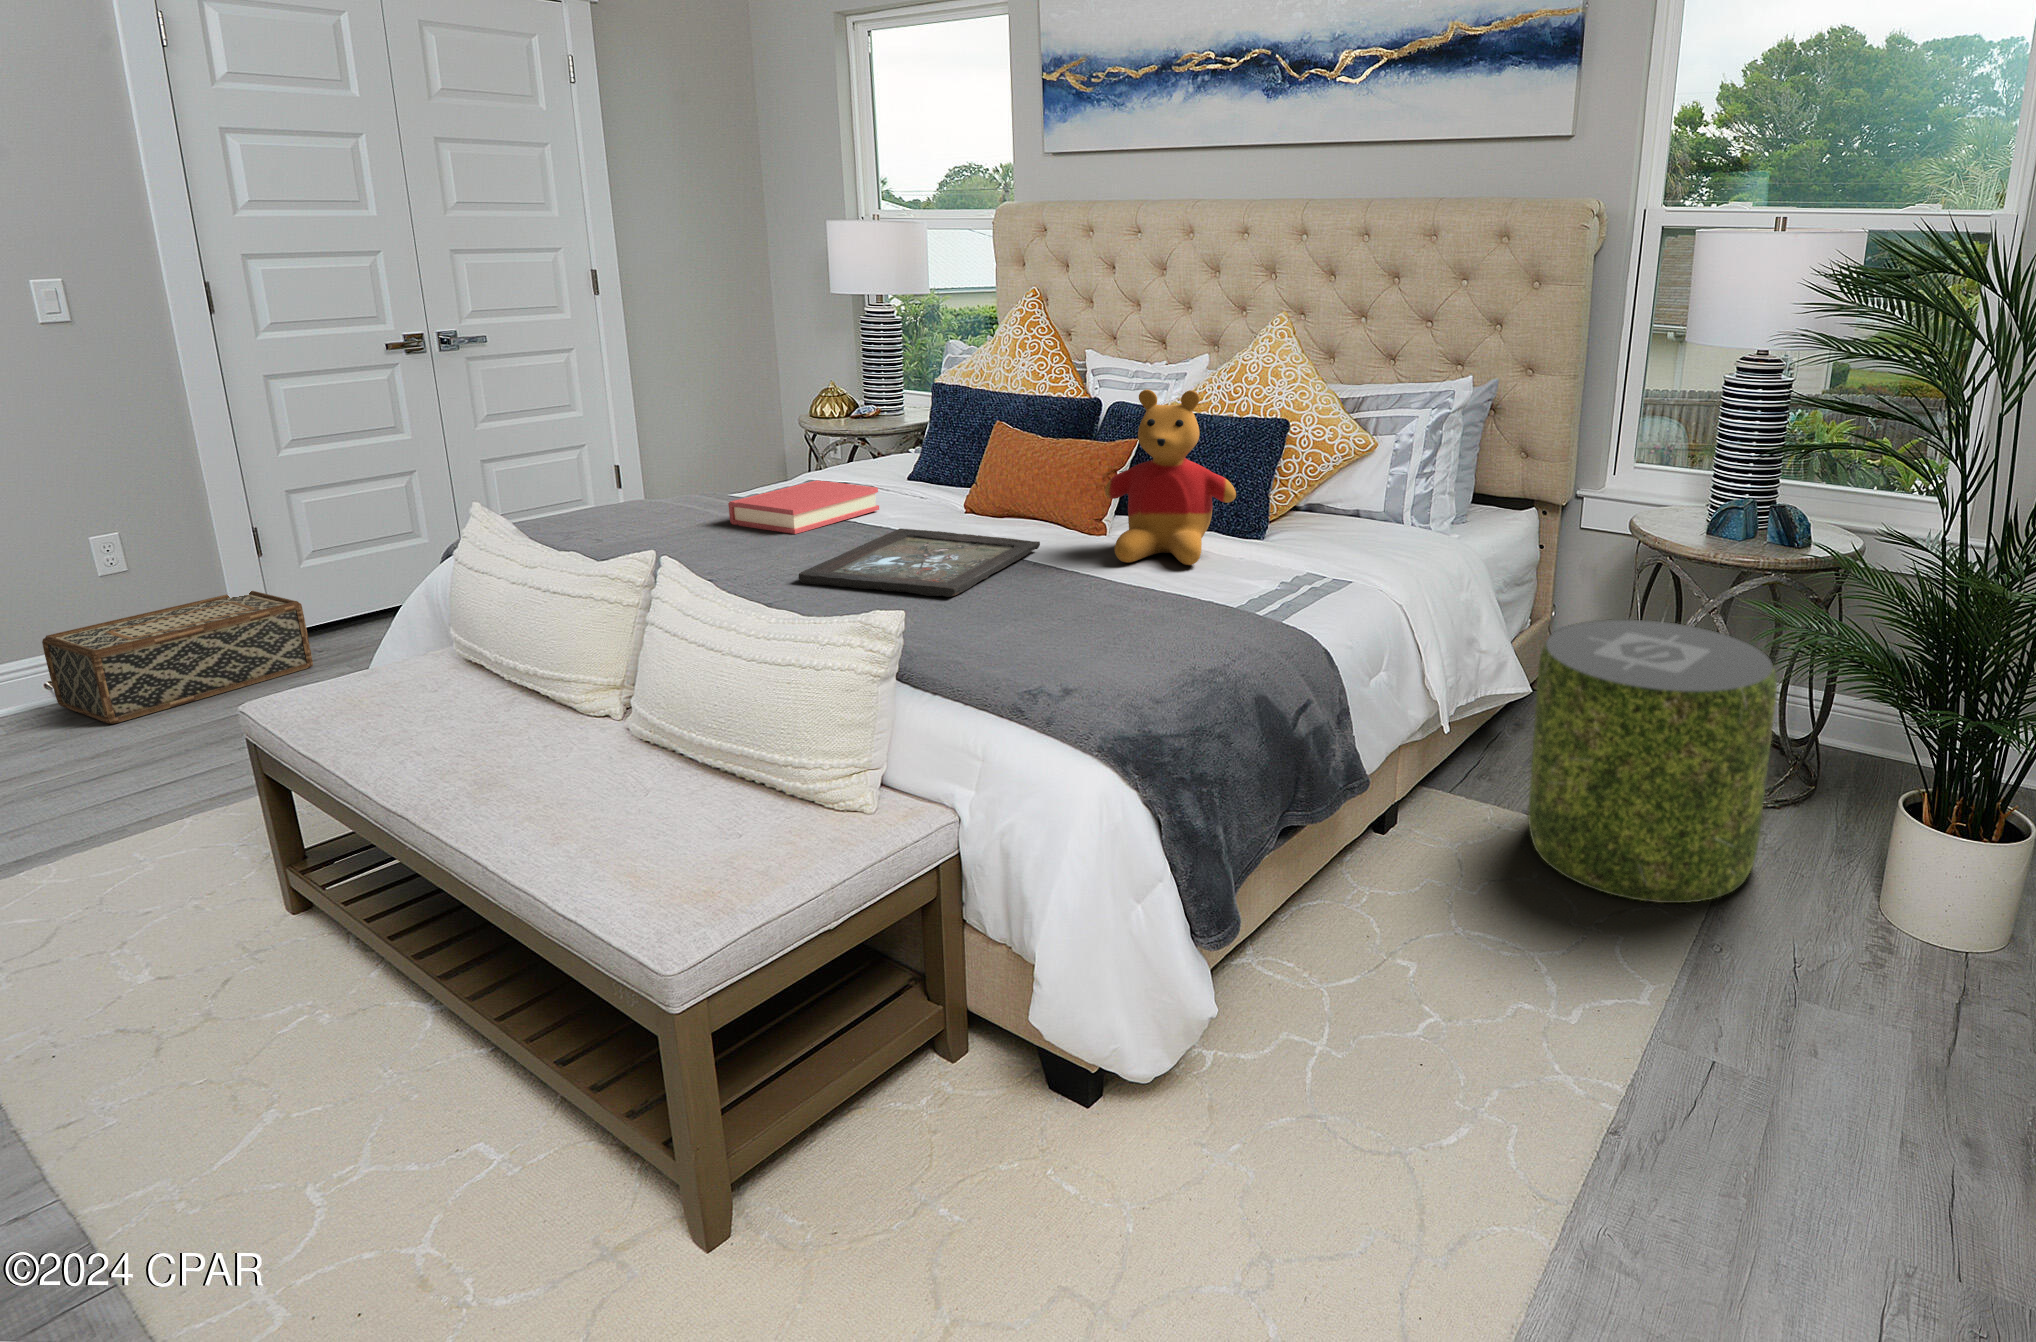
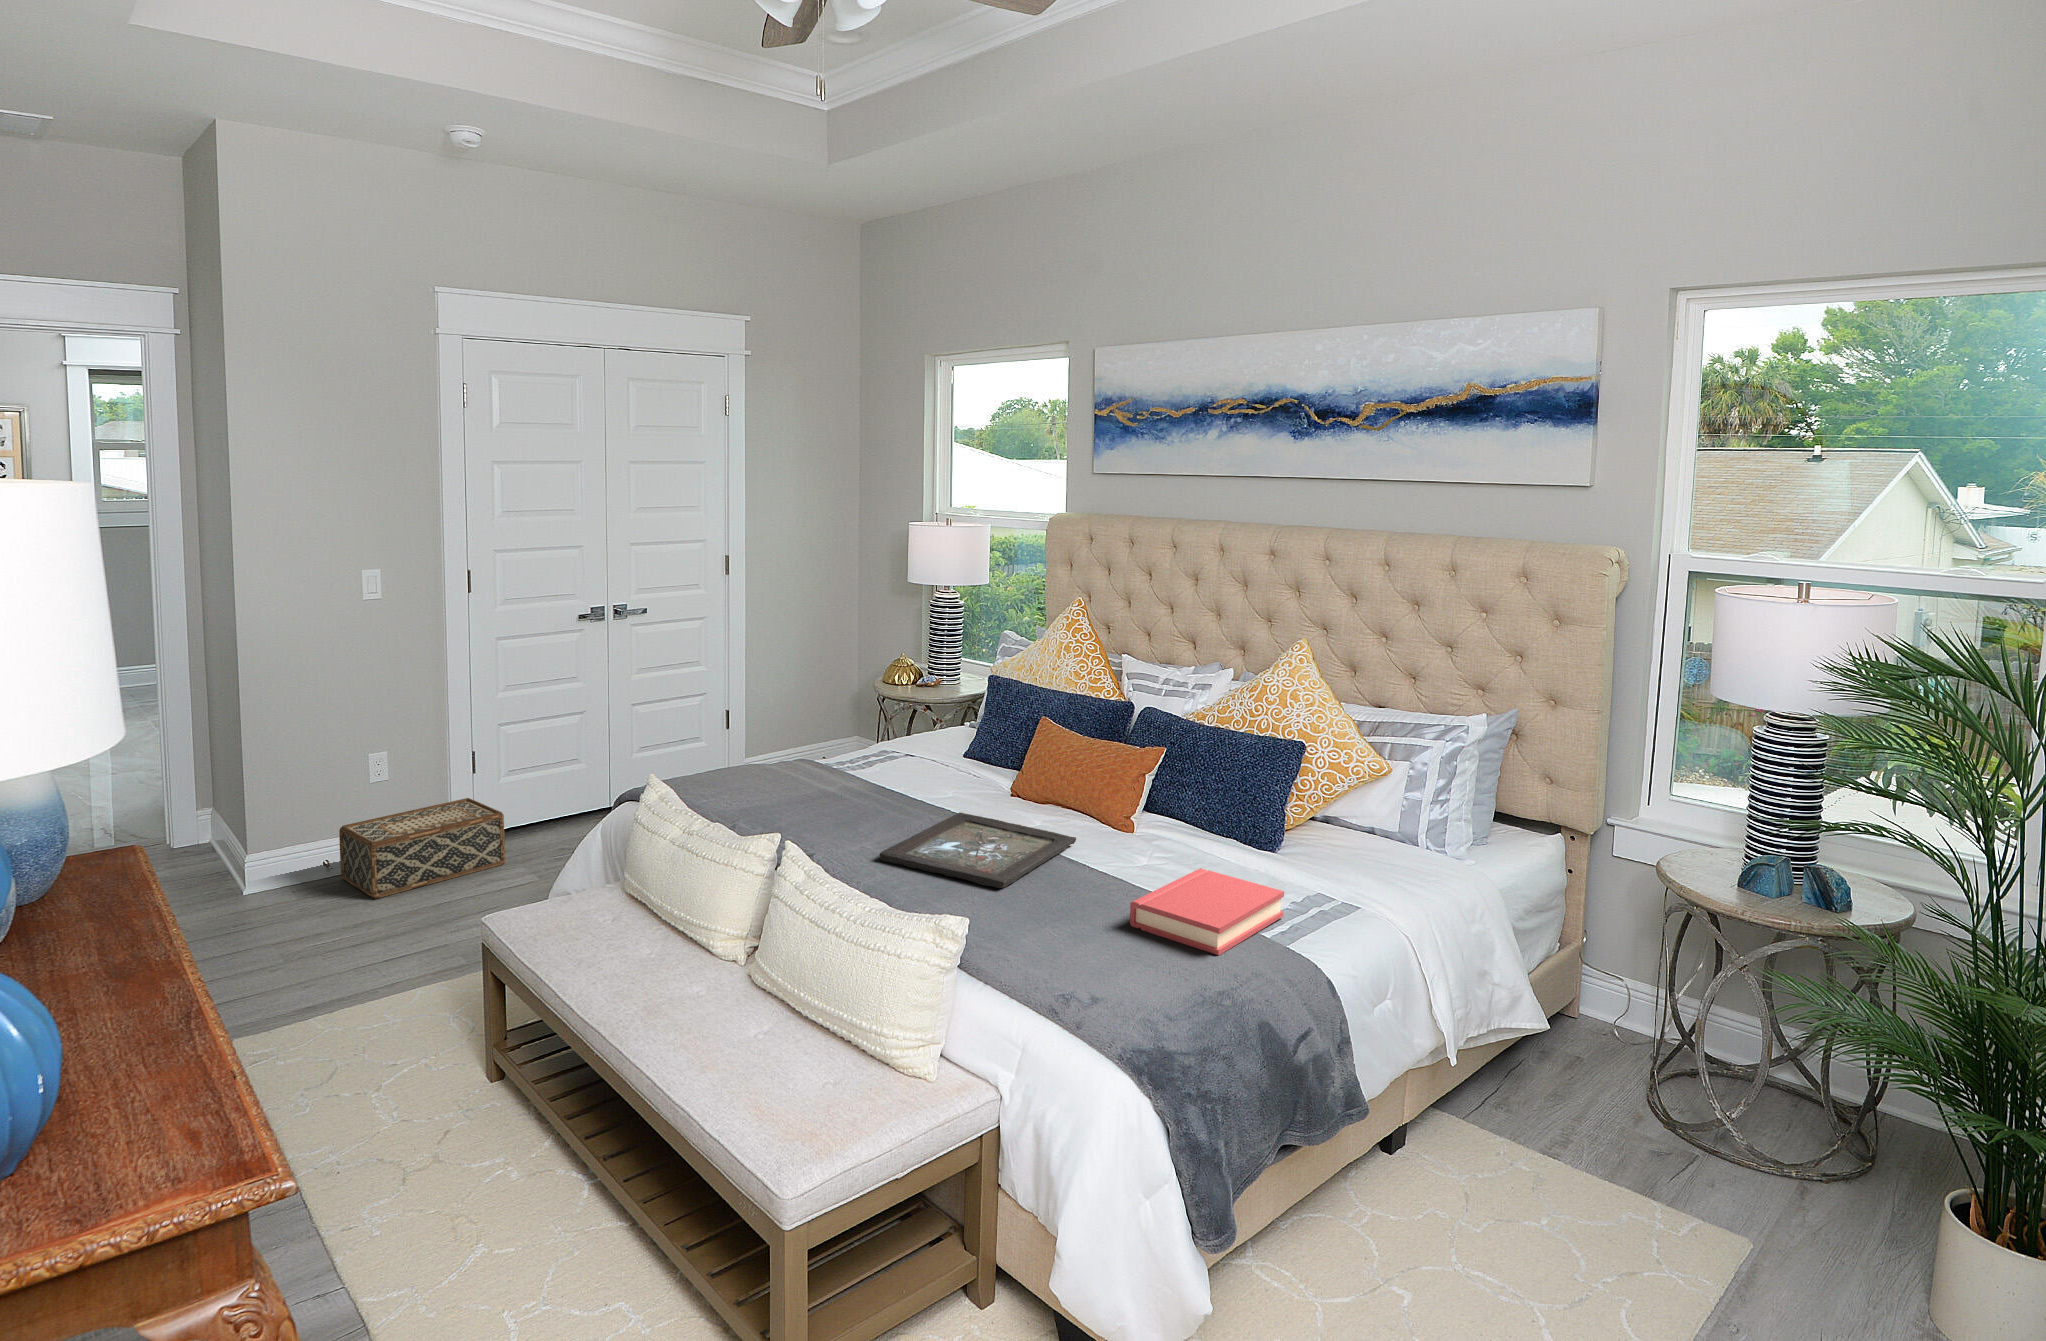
stuffed bear: present [1105,390,1236,565] -> none [1134,714,1252,875]
hardback book: present [728,480,879,534] -> present [1130,868,1284,955]
pouf: present [1528,619,1777,903] -> none [1541,969,1811,1287]

